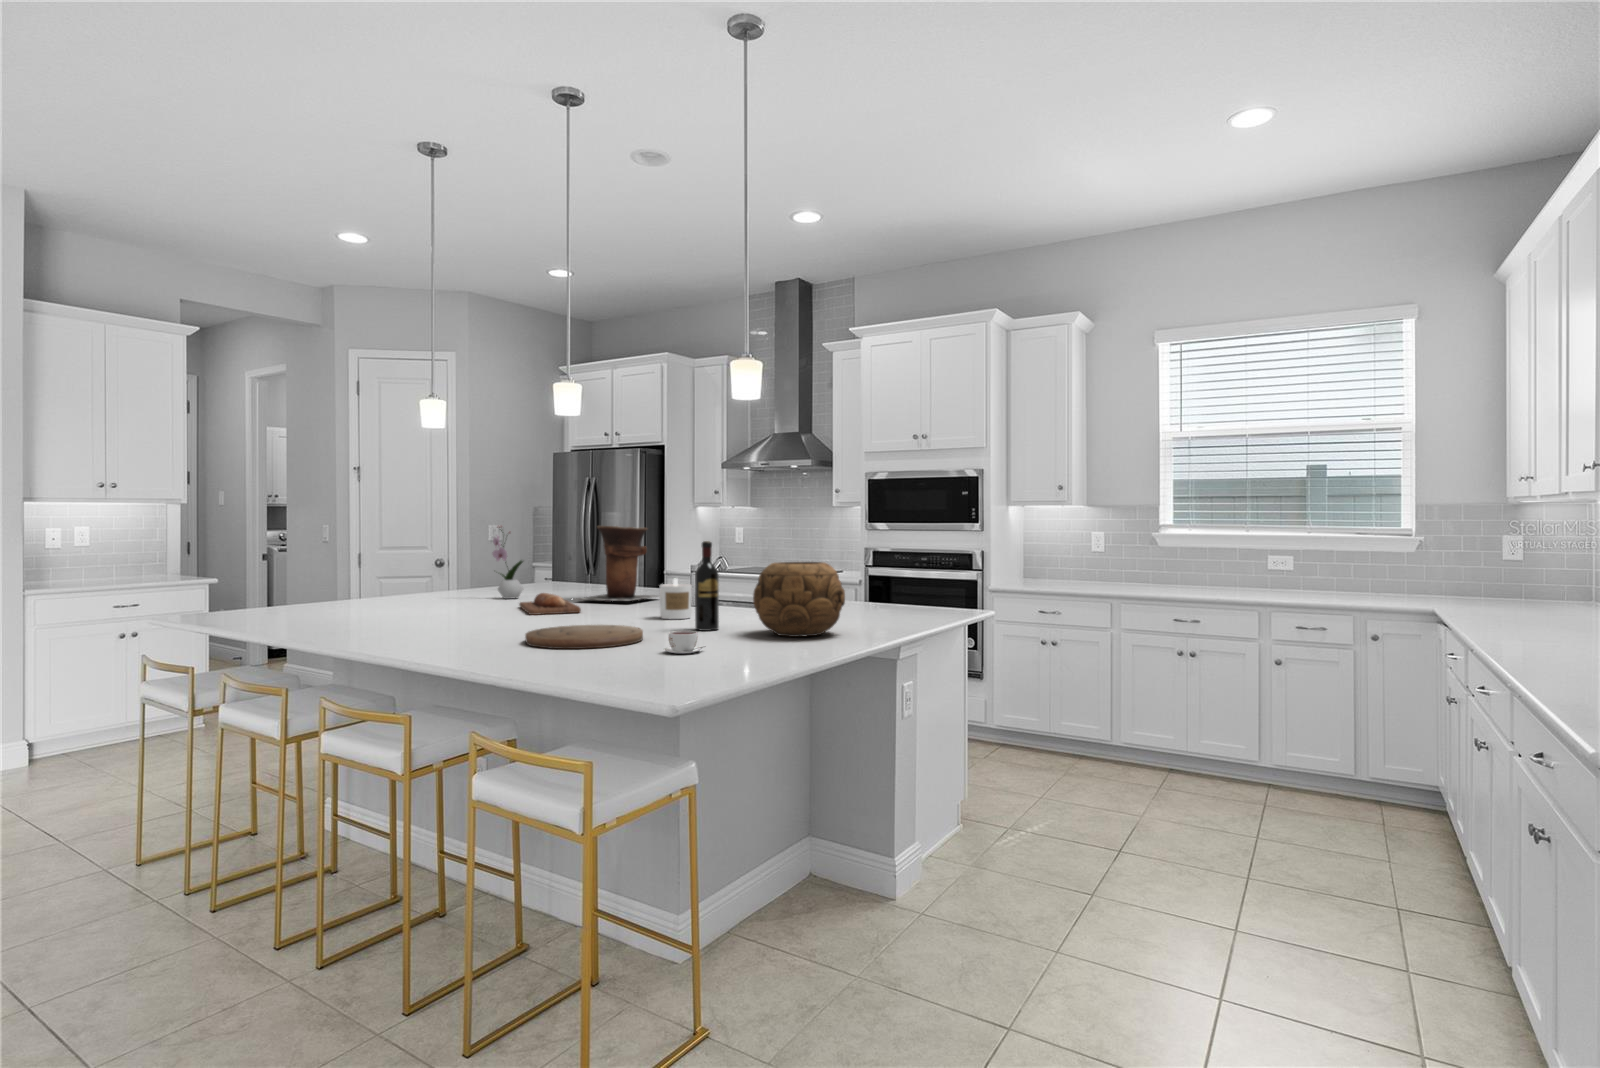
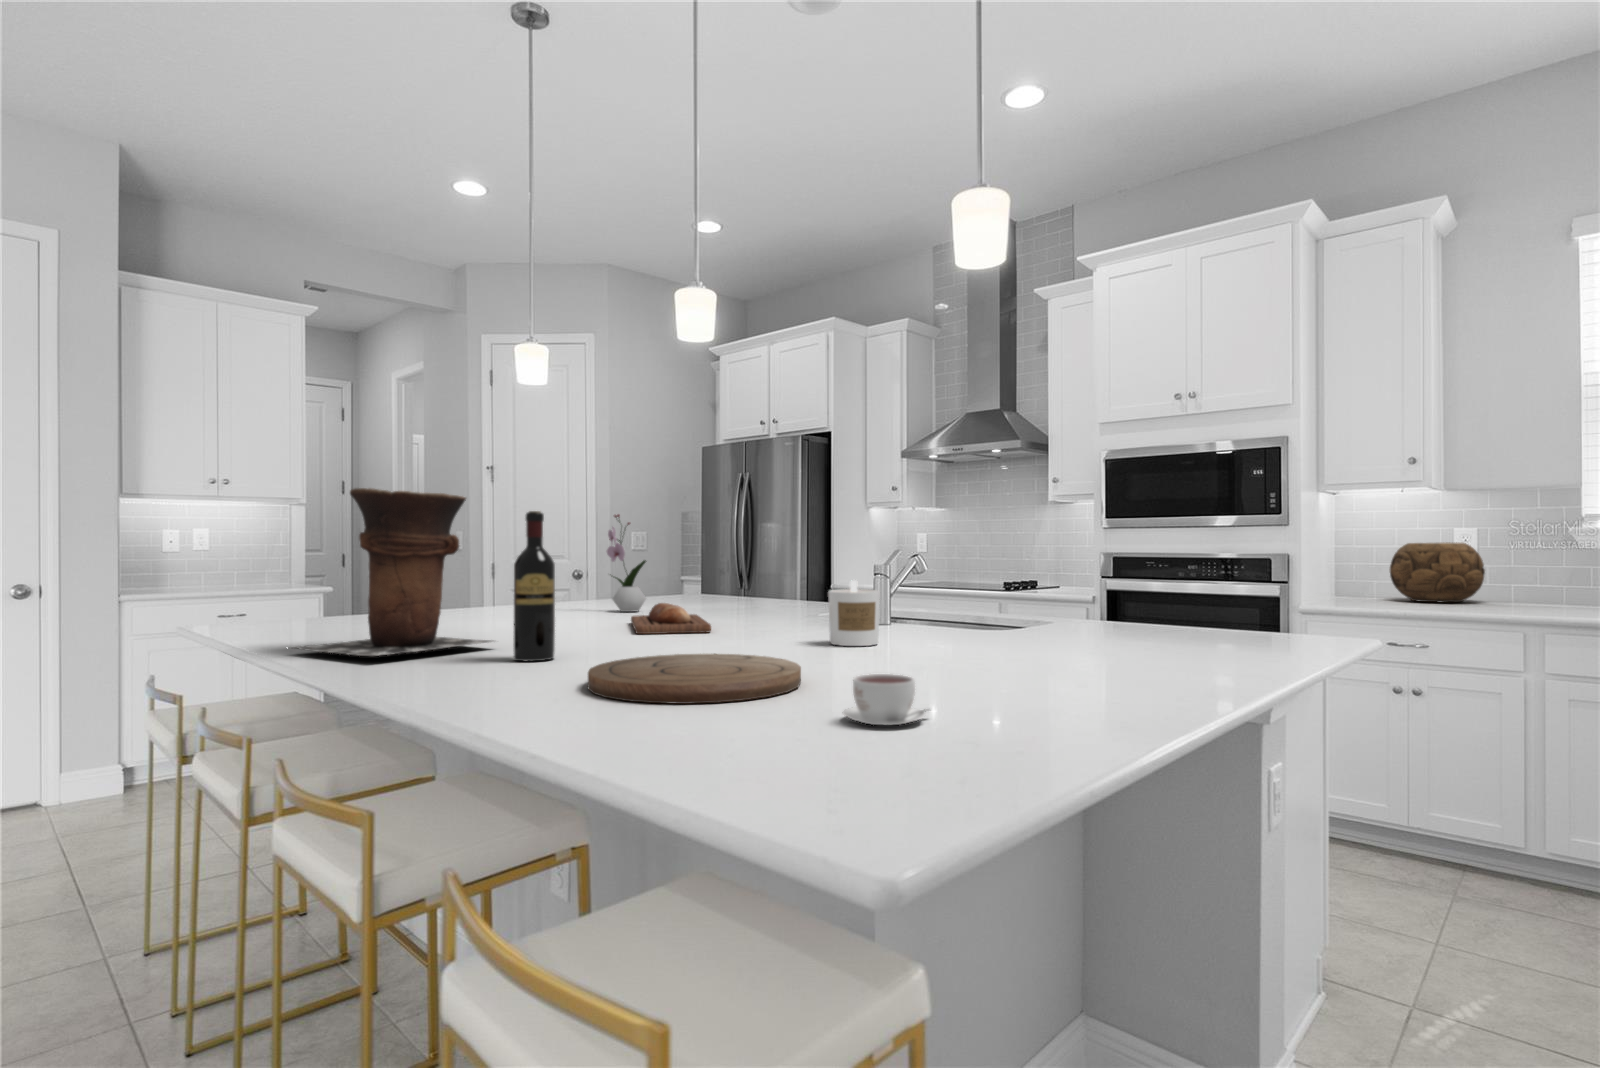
vase: present [580,526,654,601] -> present [292,488,492,656]
wine bottle: present [695,541,719,631] -> present [513,511,555,661]
decorative bowl: present [753,562,845,637] -> present [1390,543,1485,602]

